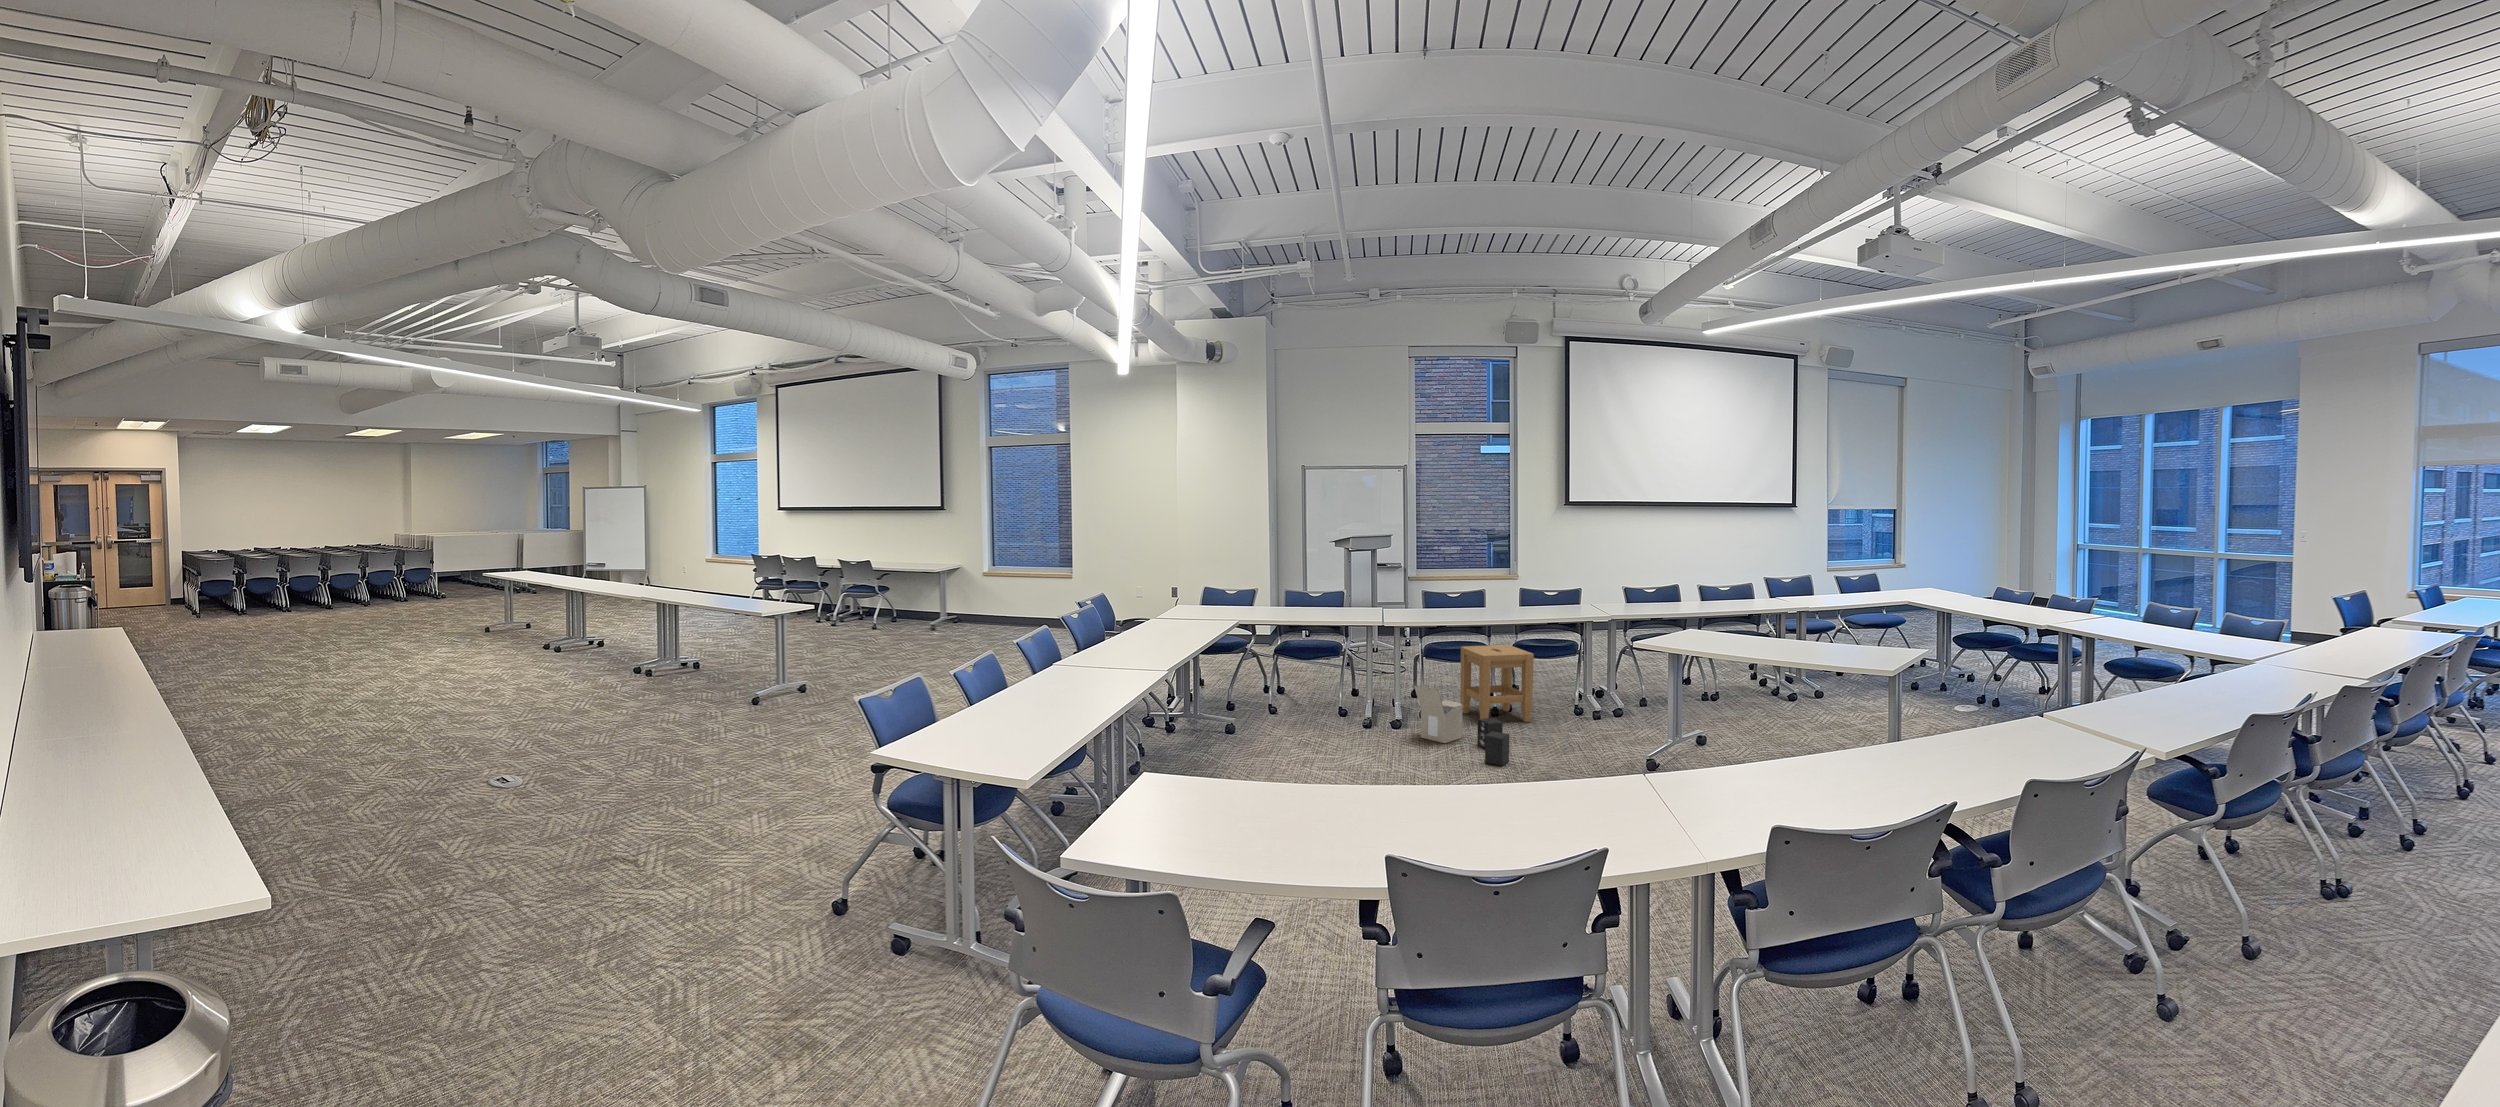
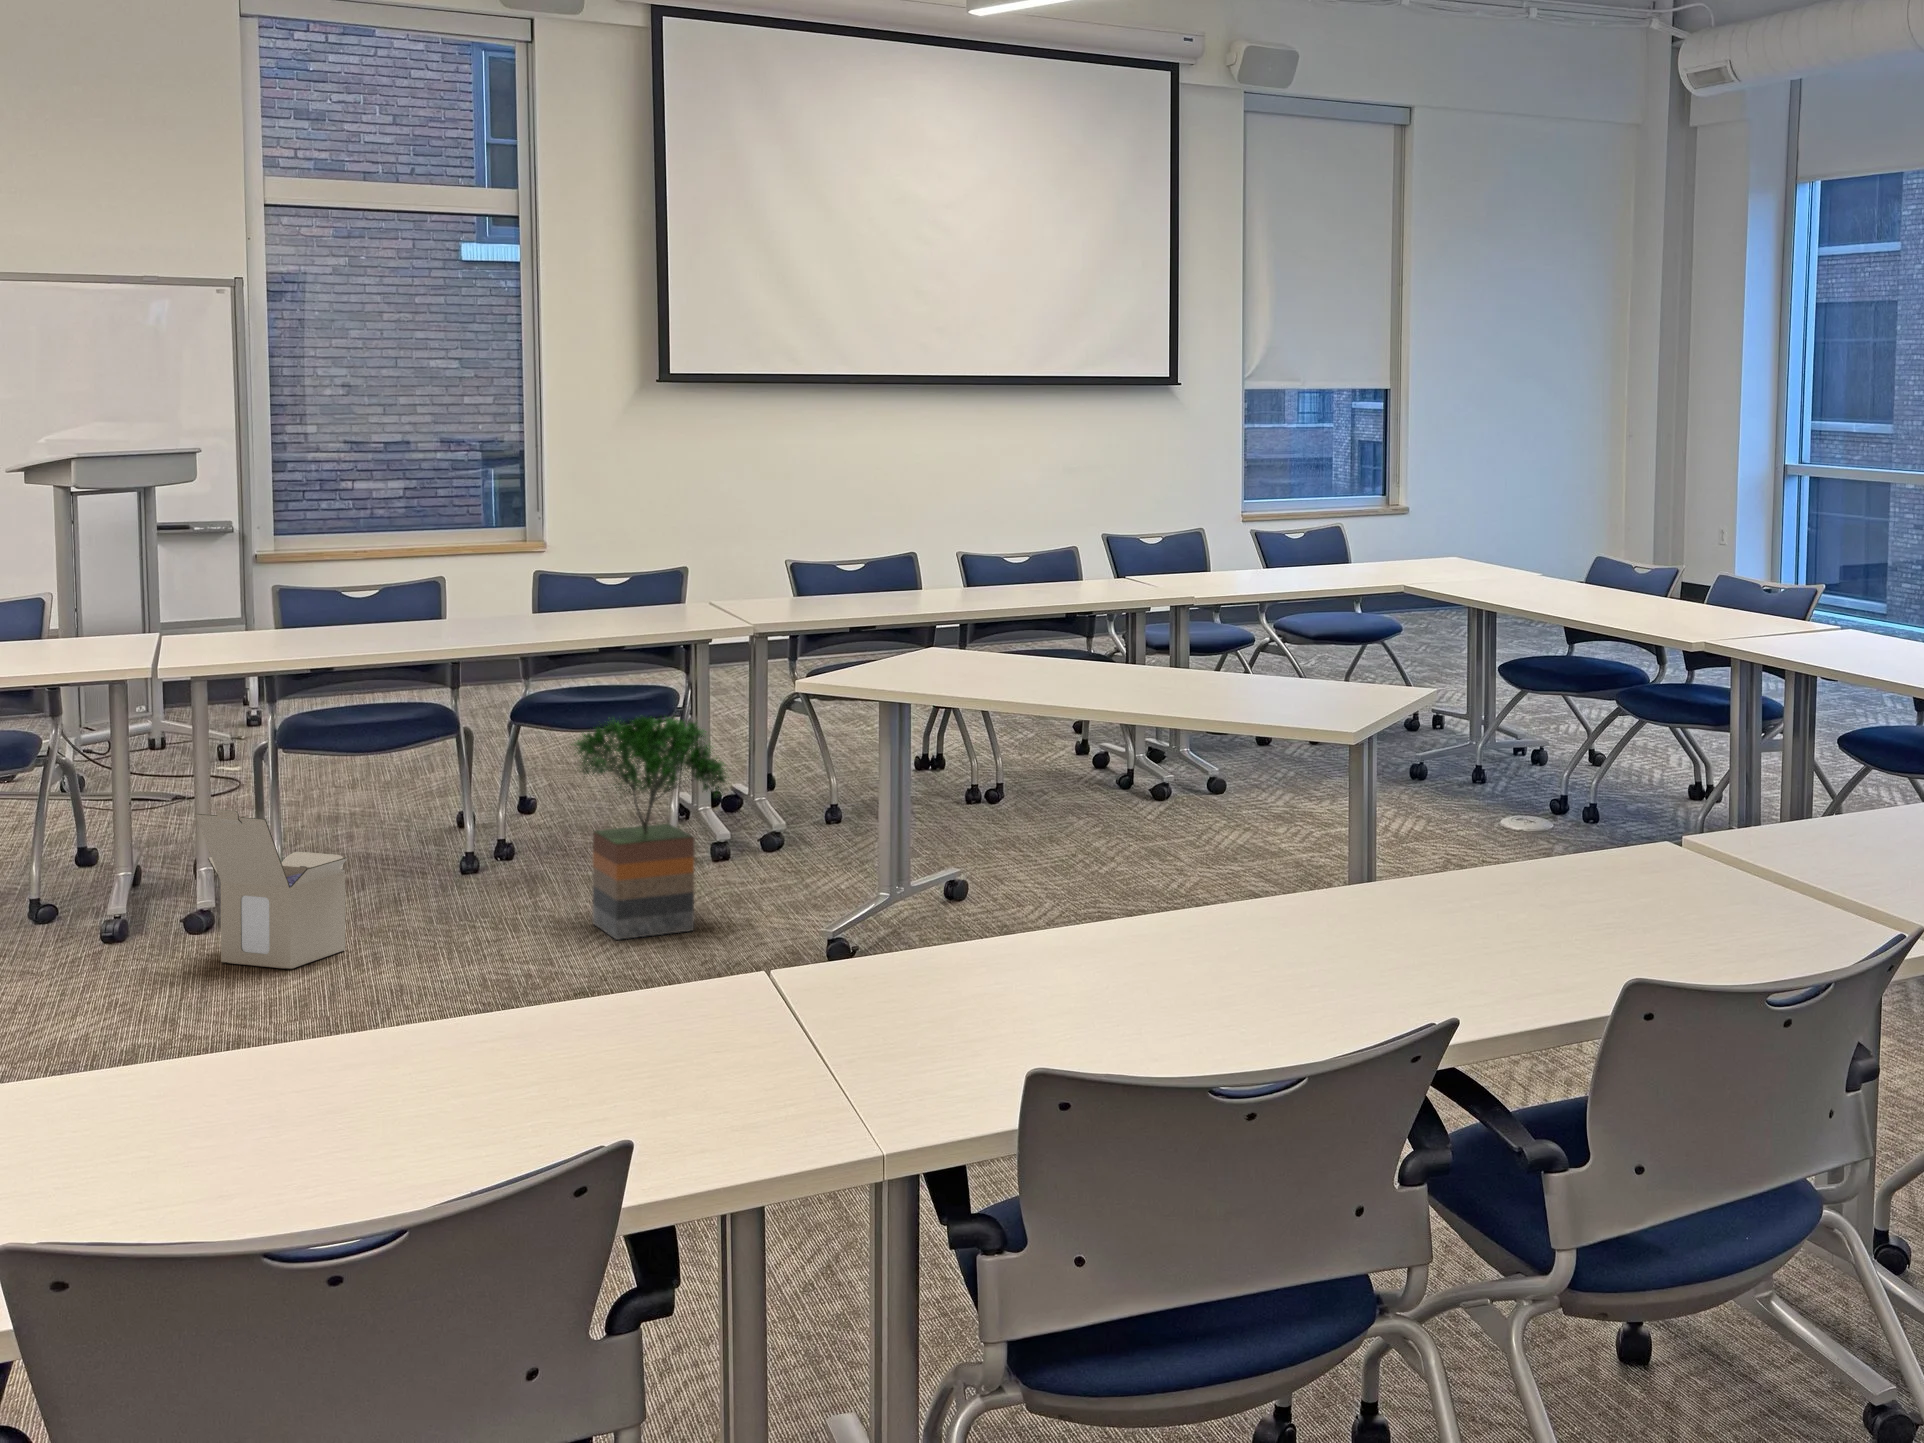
stool: present [1460,645,1534,722] -> none [356,697,552,912]
potted tree: none [1544,659,1609,746] -> present [575,716,729,940]
speaker: present [1477,718,1509,766] -> none [385,884,464,1006]

